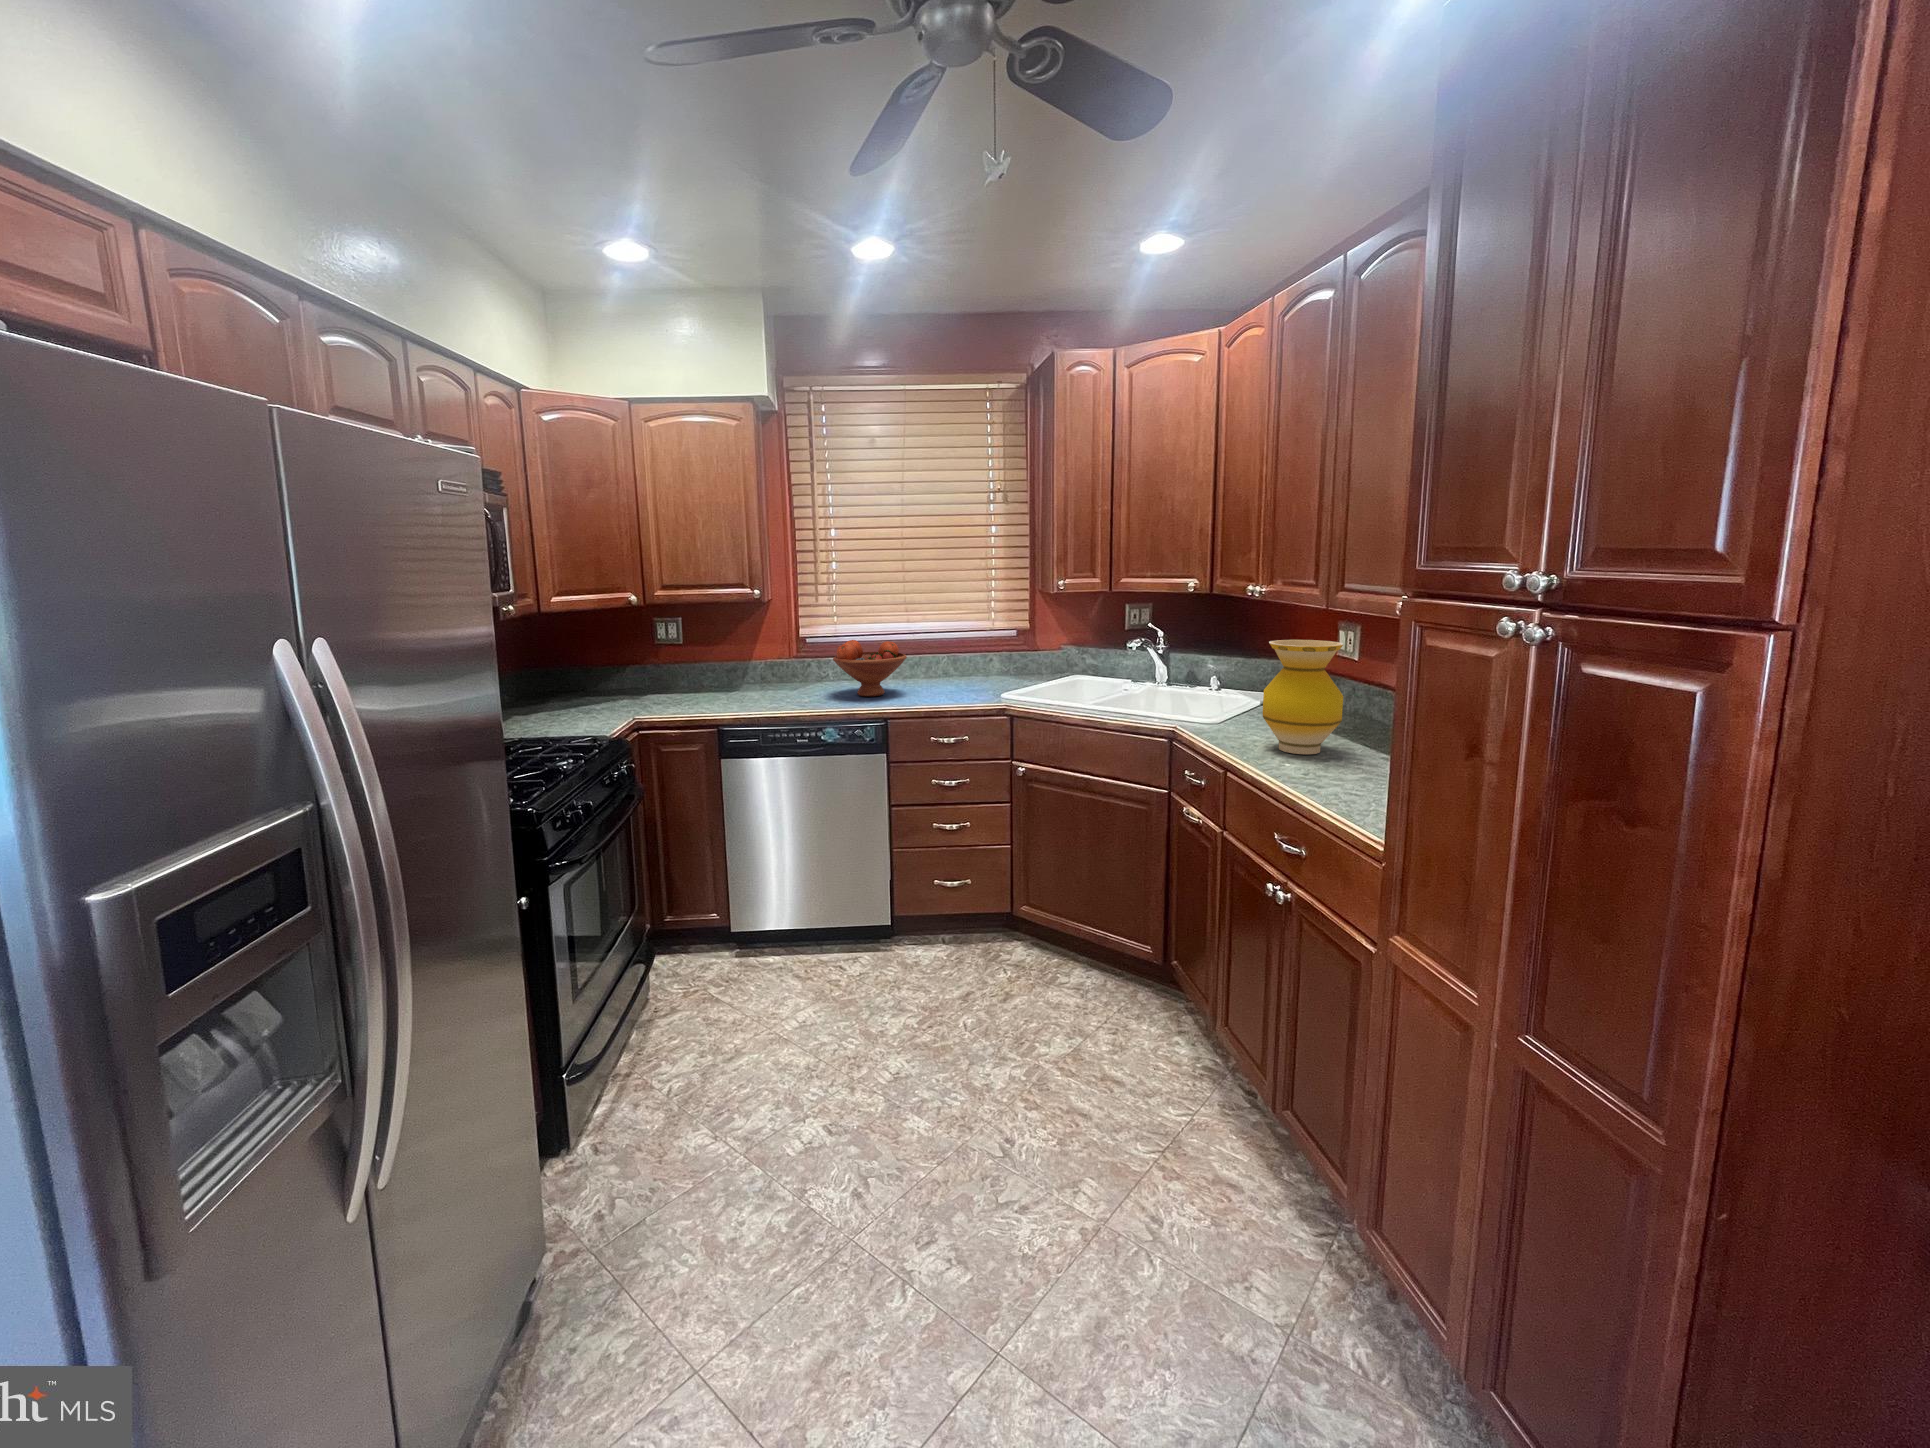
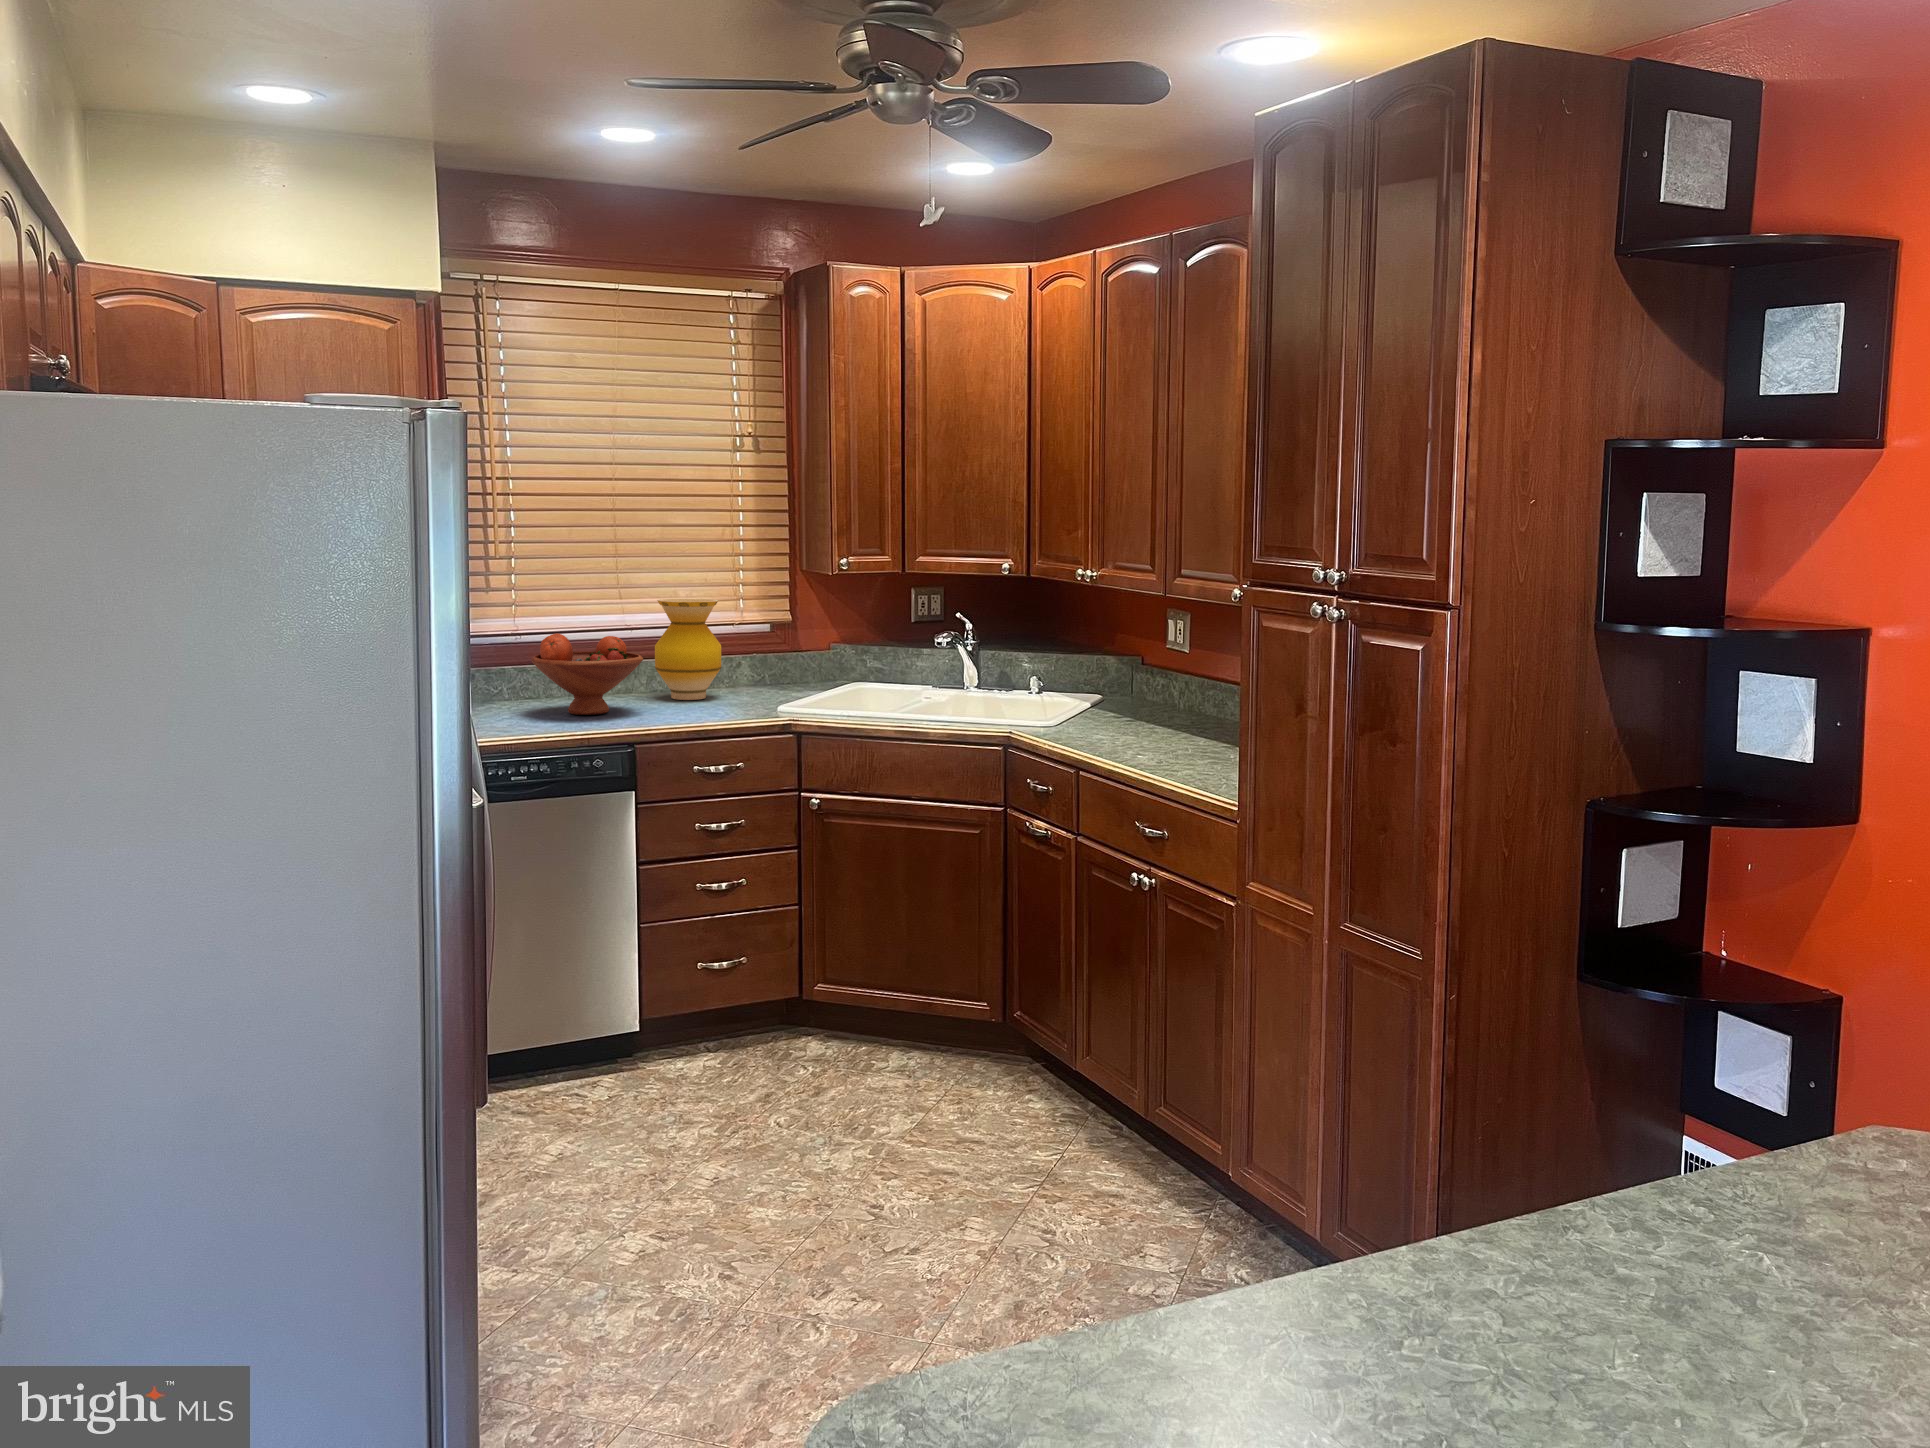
vase: present [1263,640,1343,754] -> present [655,599,721,700]

